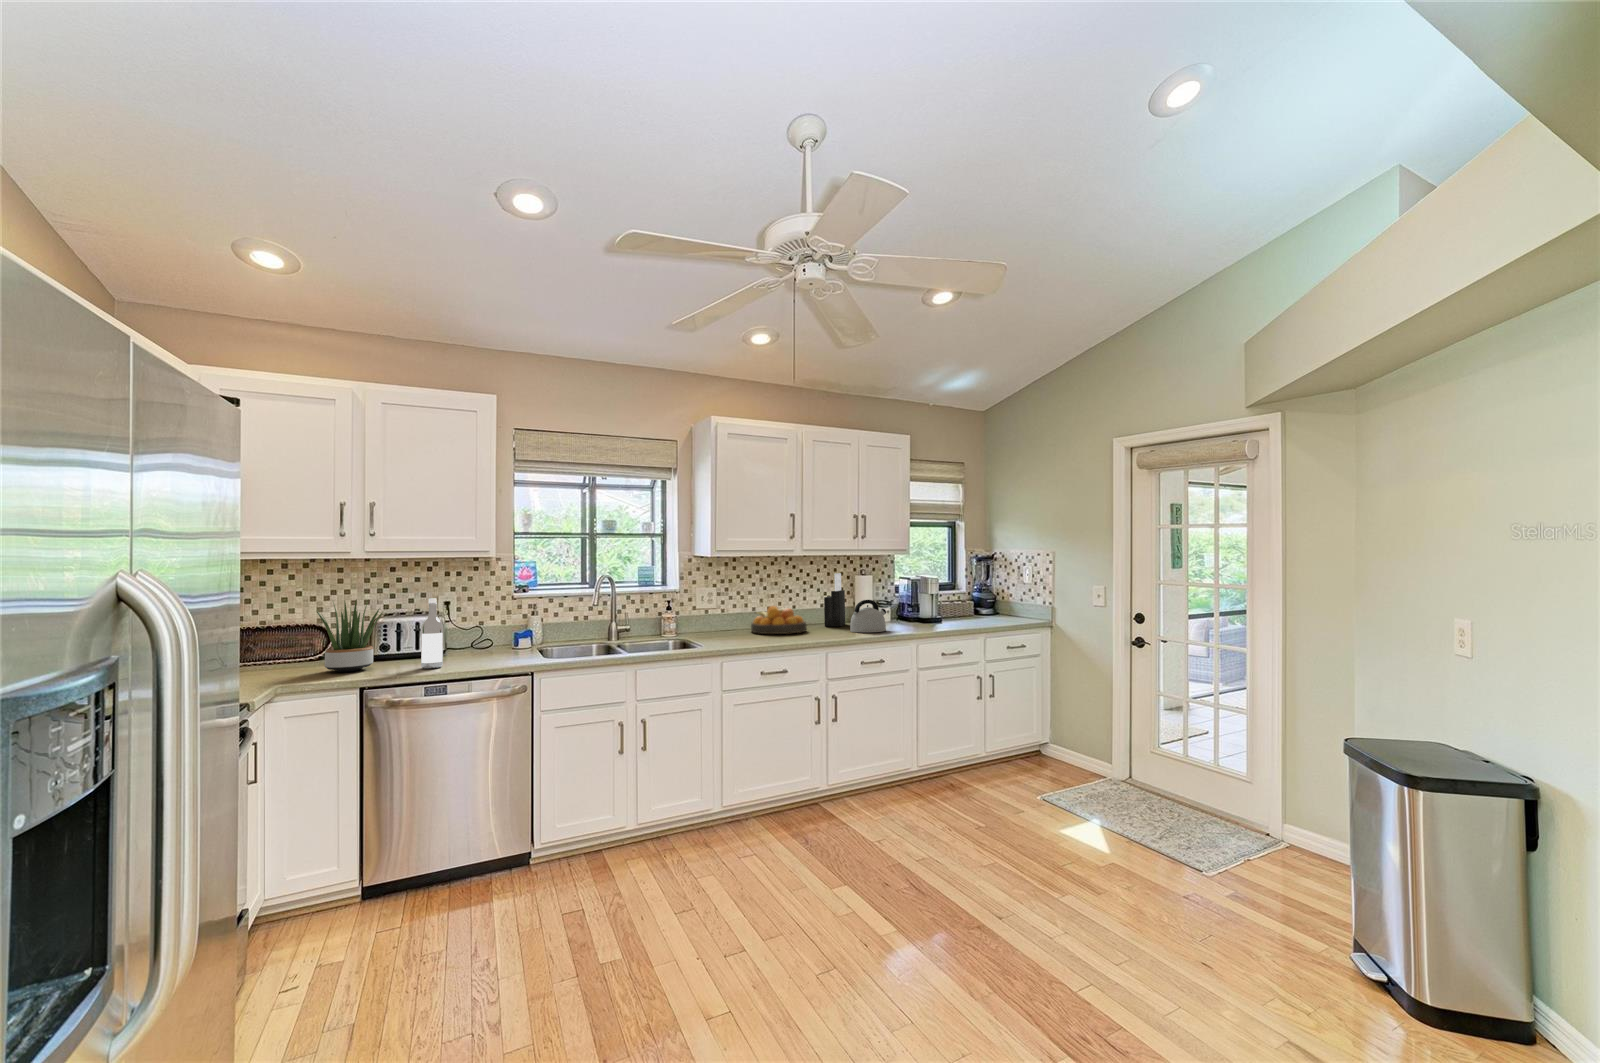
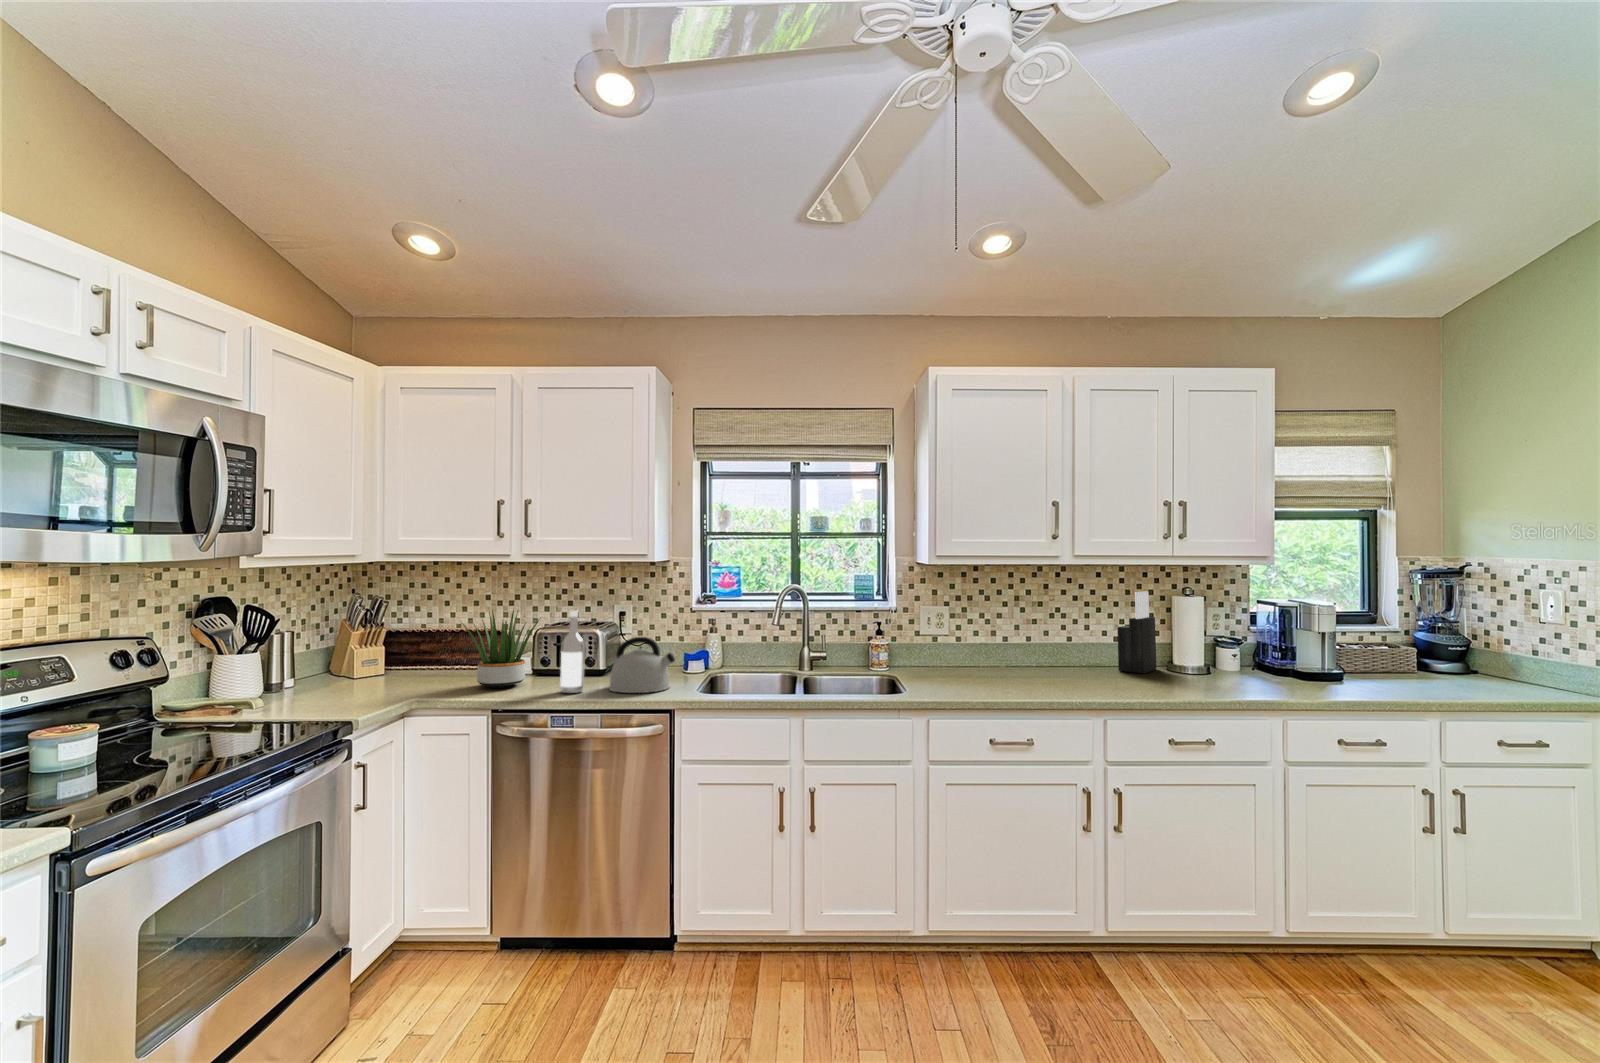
kettle: present [850,600,886,632] -> present [609,637,675,693]
fruit bowl: present [751,606,807,634] -> none [997,636,1083,681]

